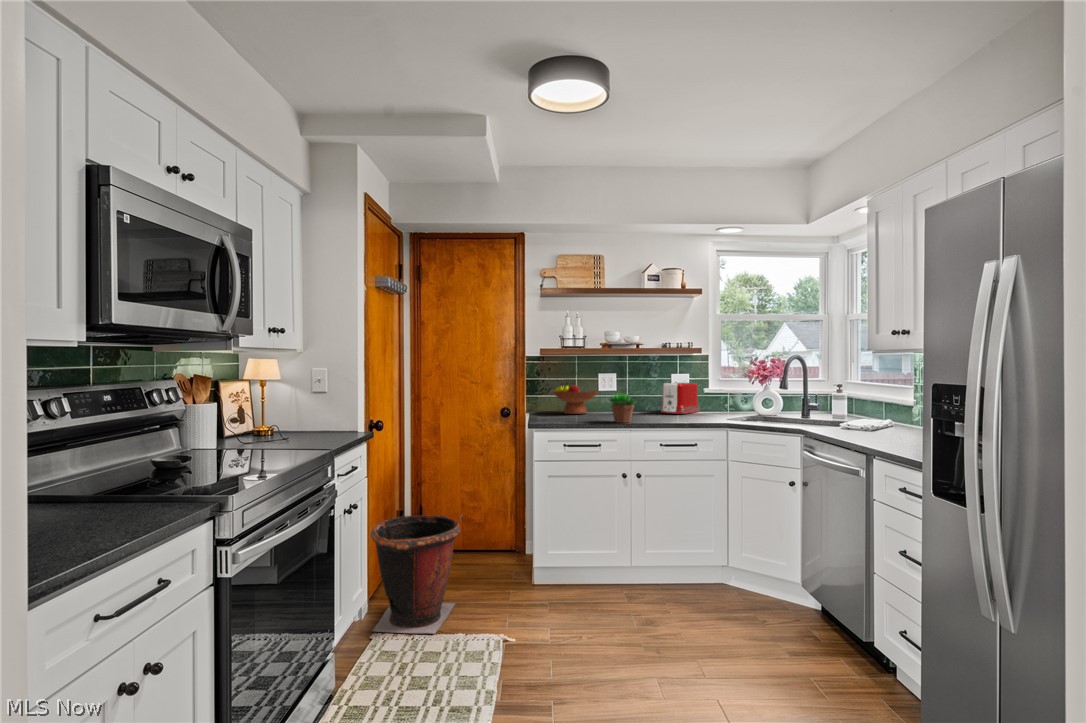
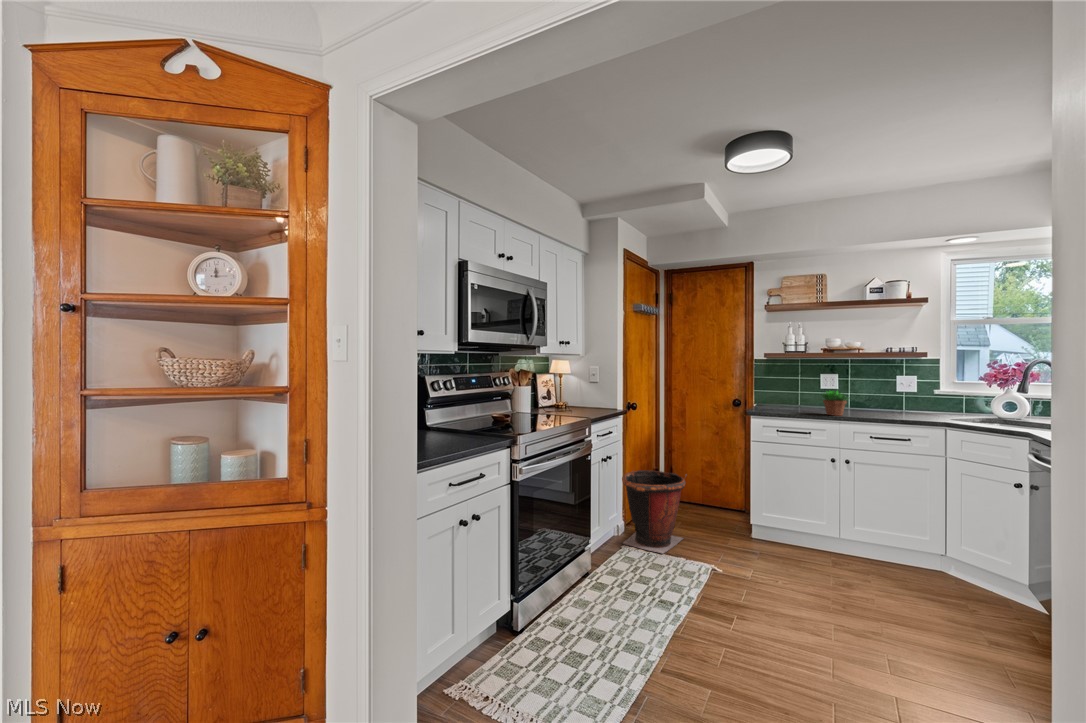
fruit bowl: present [552,383,598,414] -> none [775,381,820,407]
toaster: present [661,383,699,414] -> none [883,384,930,412]

